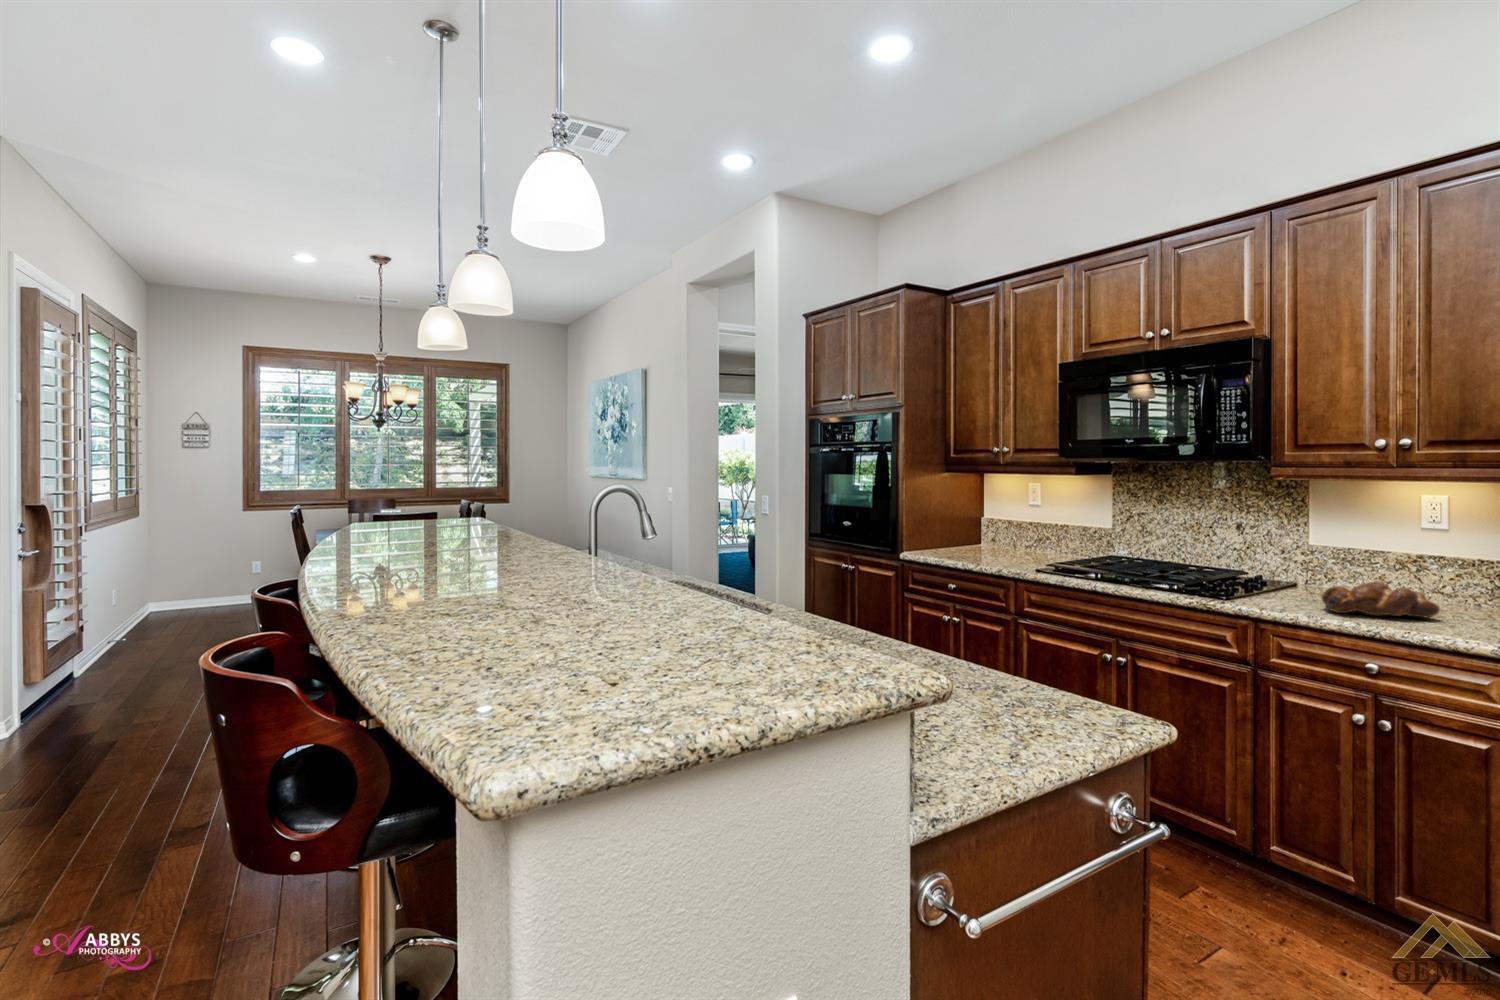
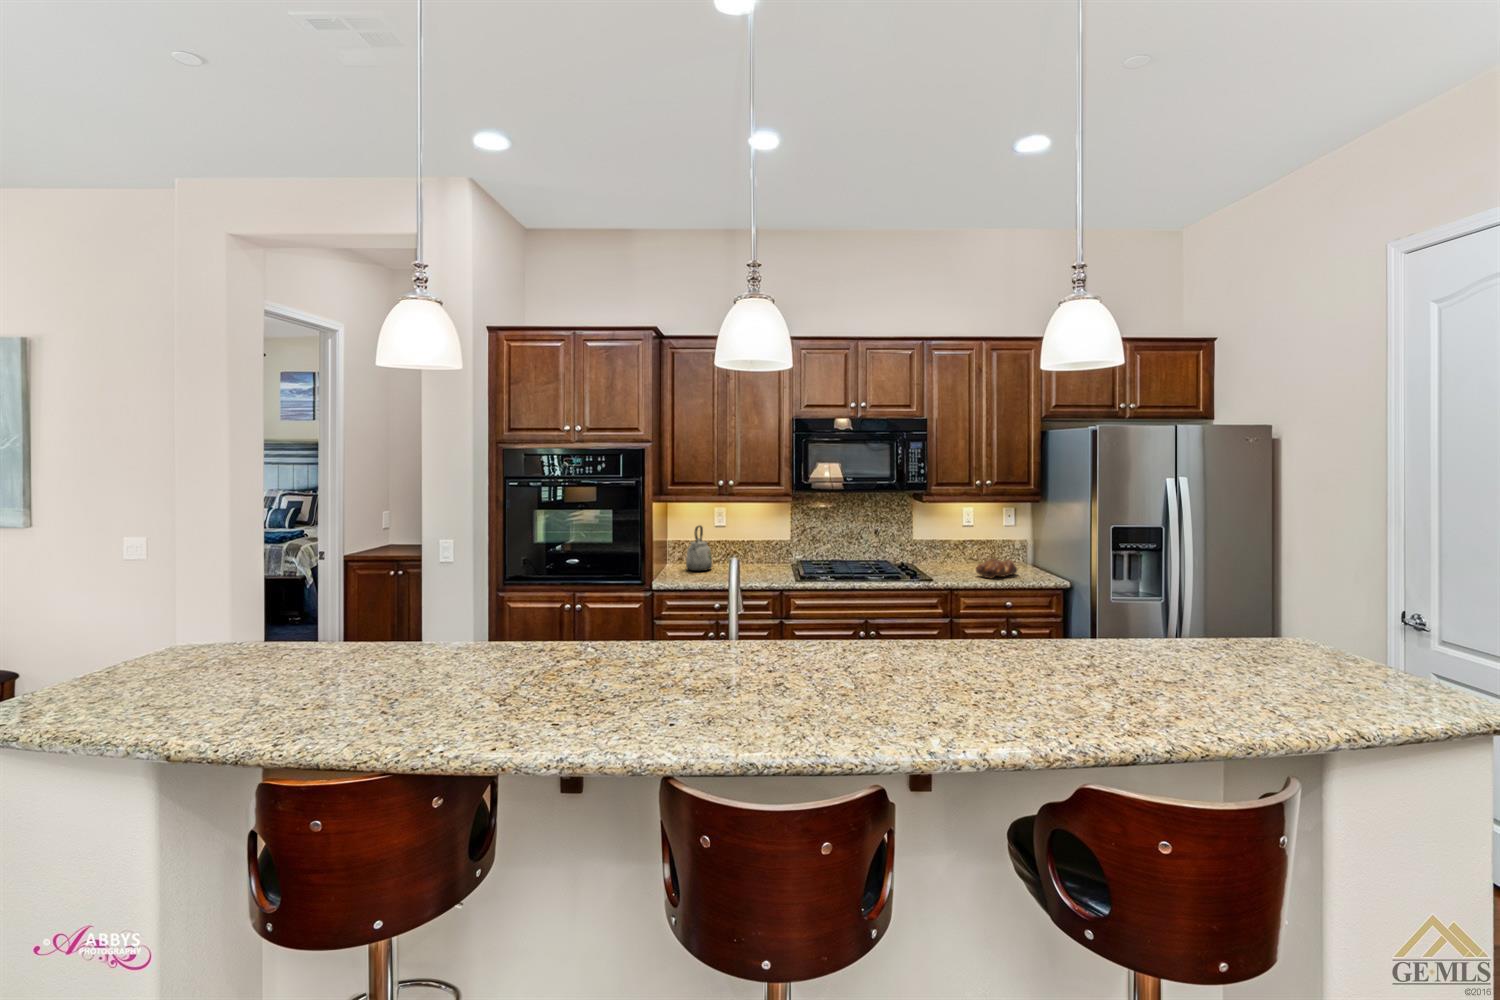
kettle: none [962,500,1000,552] -> present [686,526,712,571]

